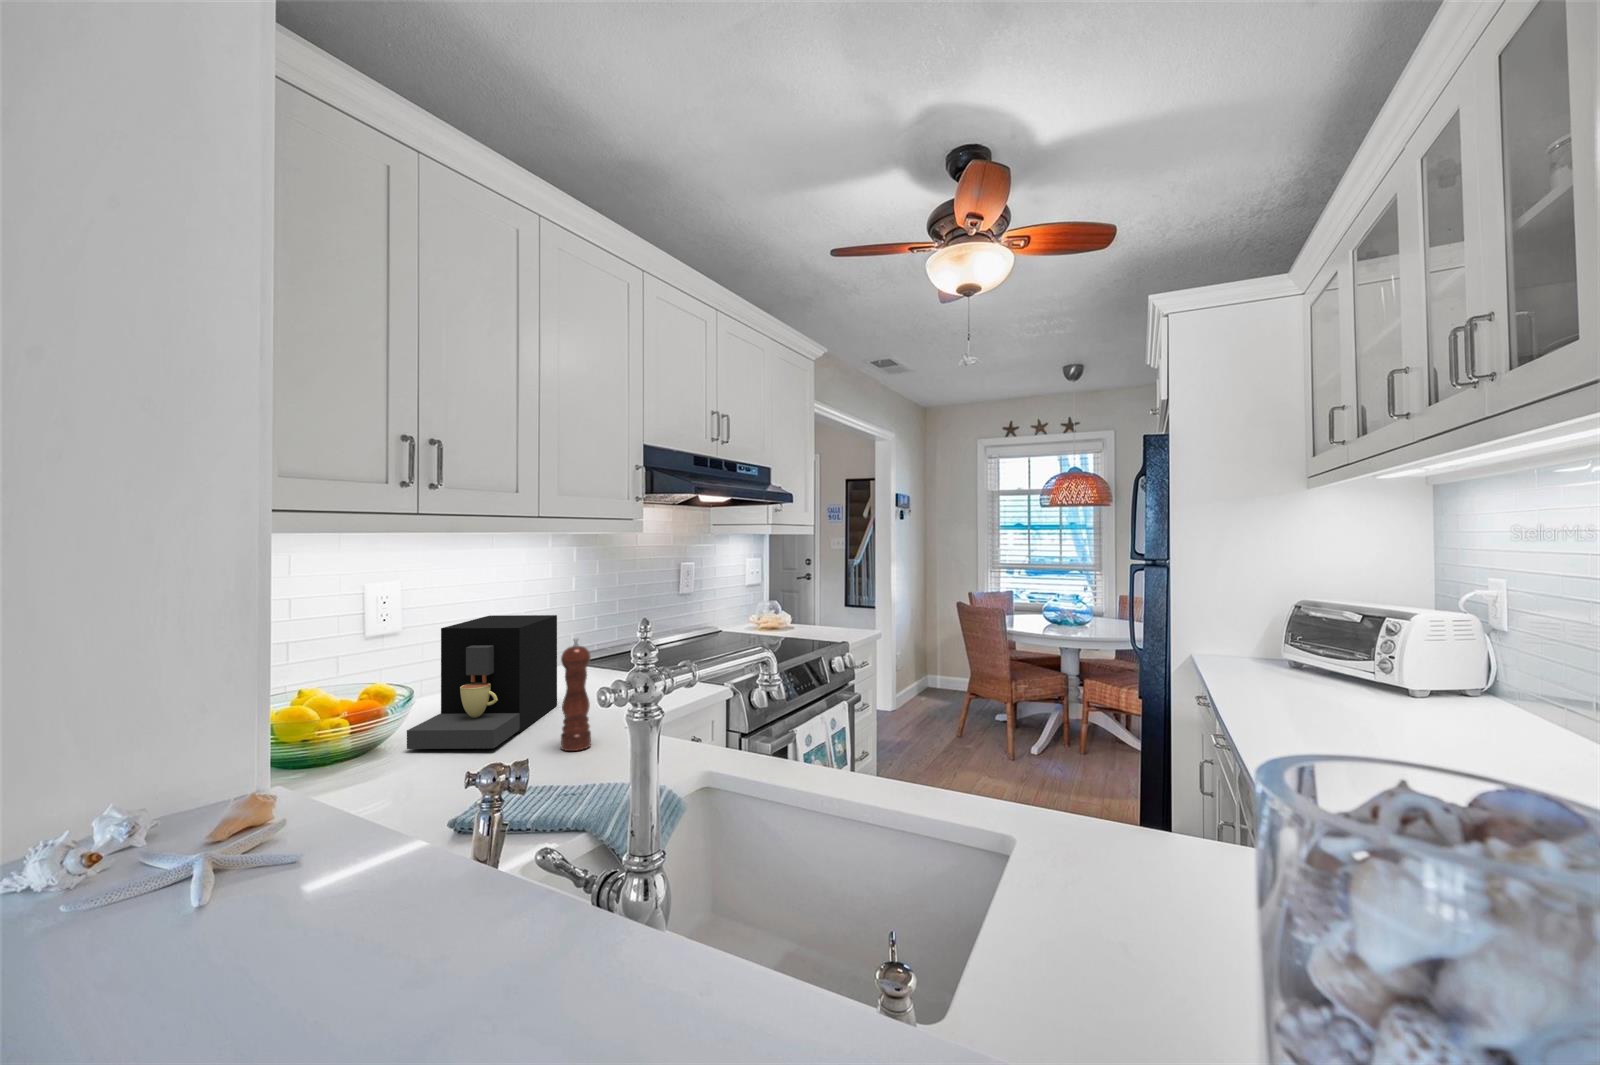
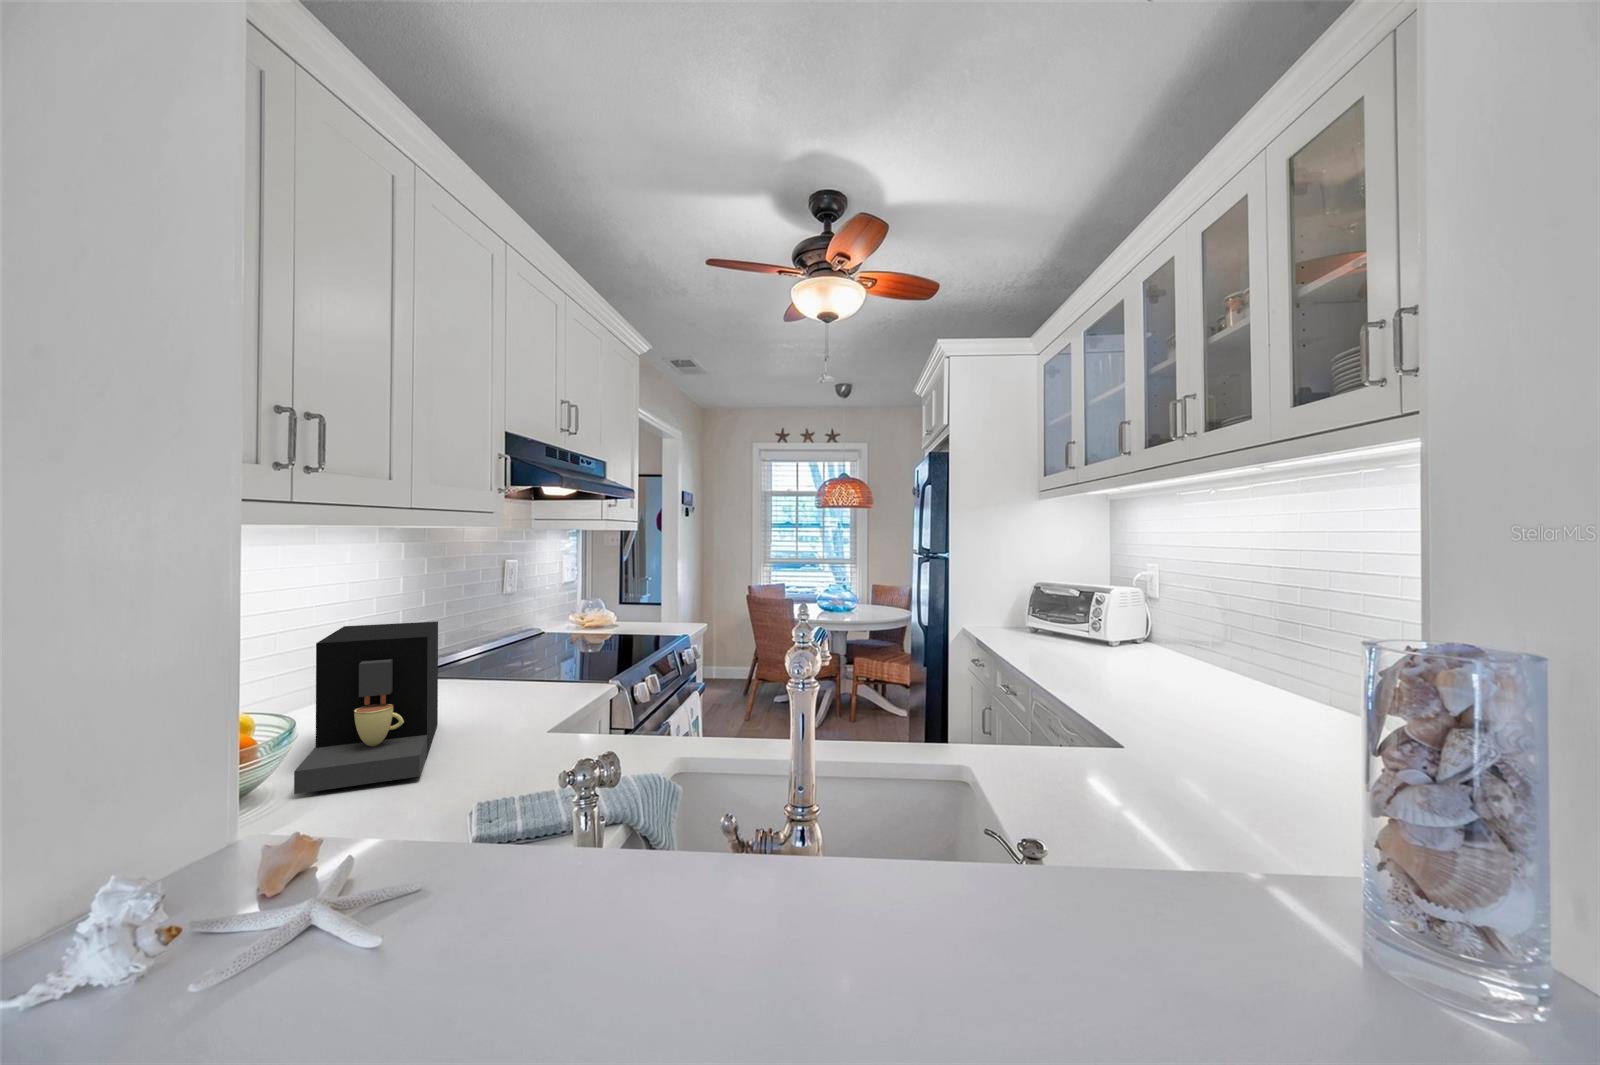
pepper mill: present [561,638,591,751] -> none [498,643,532,767]

